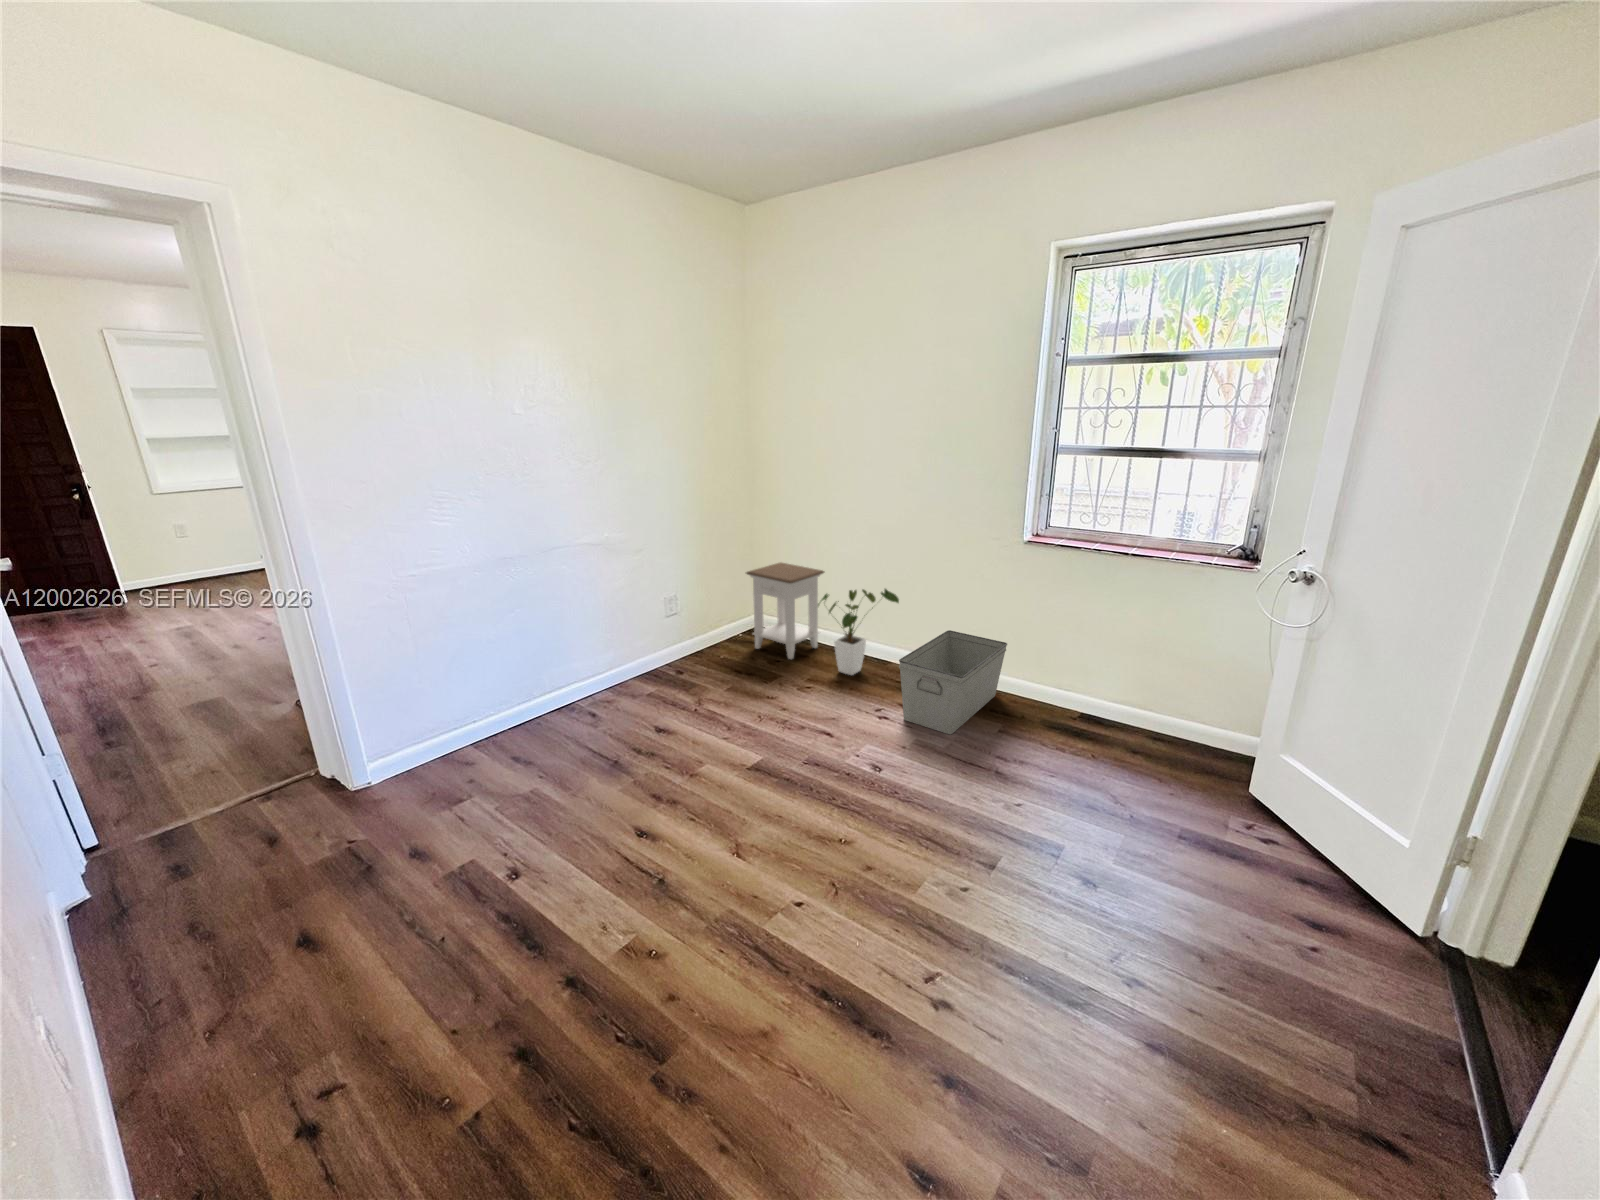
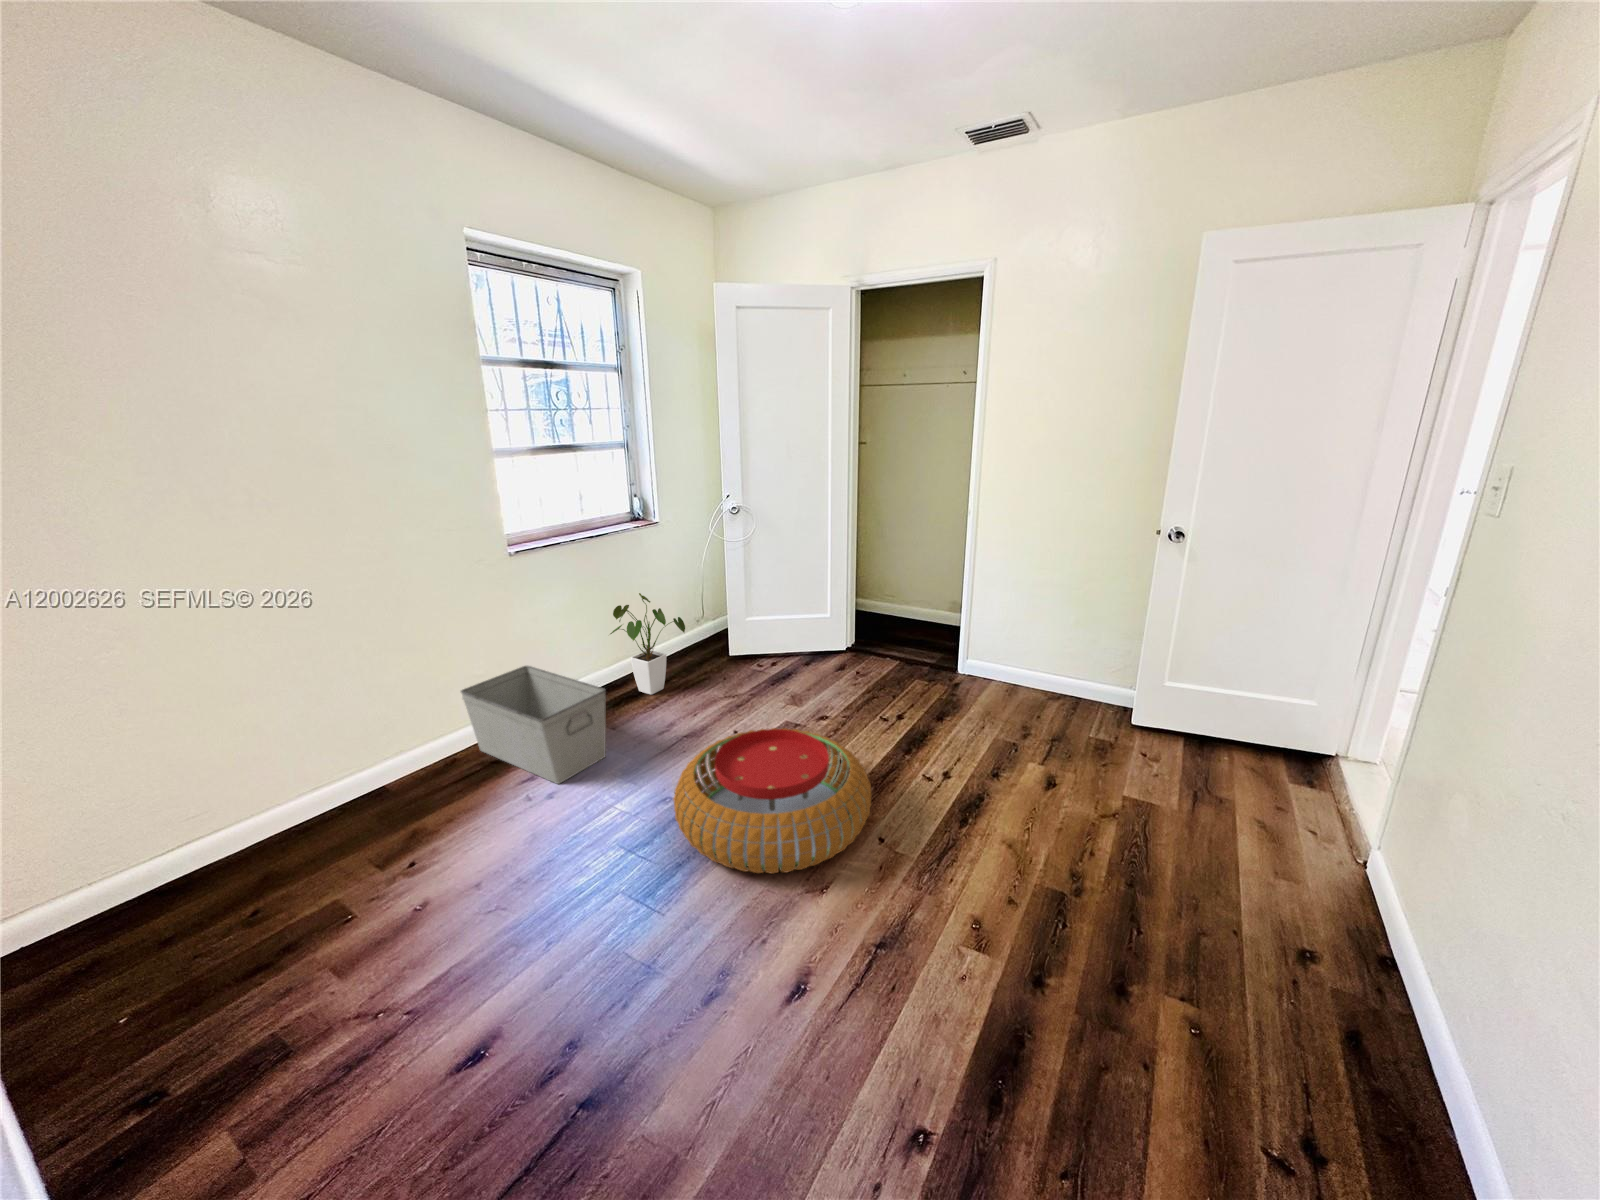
nightstand: present [746,563,824,659] -> none [9,732,249,974]
house plant: present [818,589,899,675] -> present [610,593,685,695]
pouf: none [747,737,948,887] -> present [674,728,871,874]

